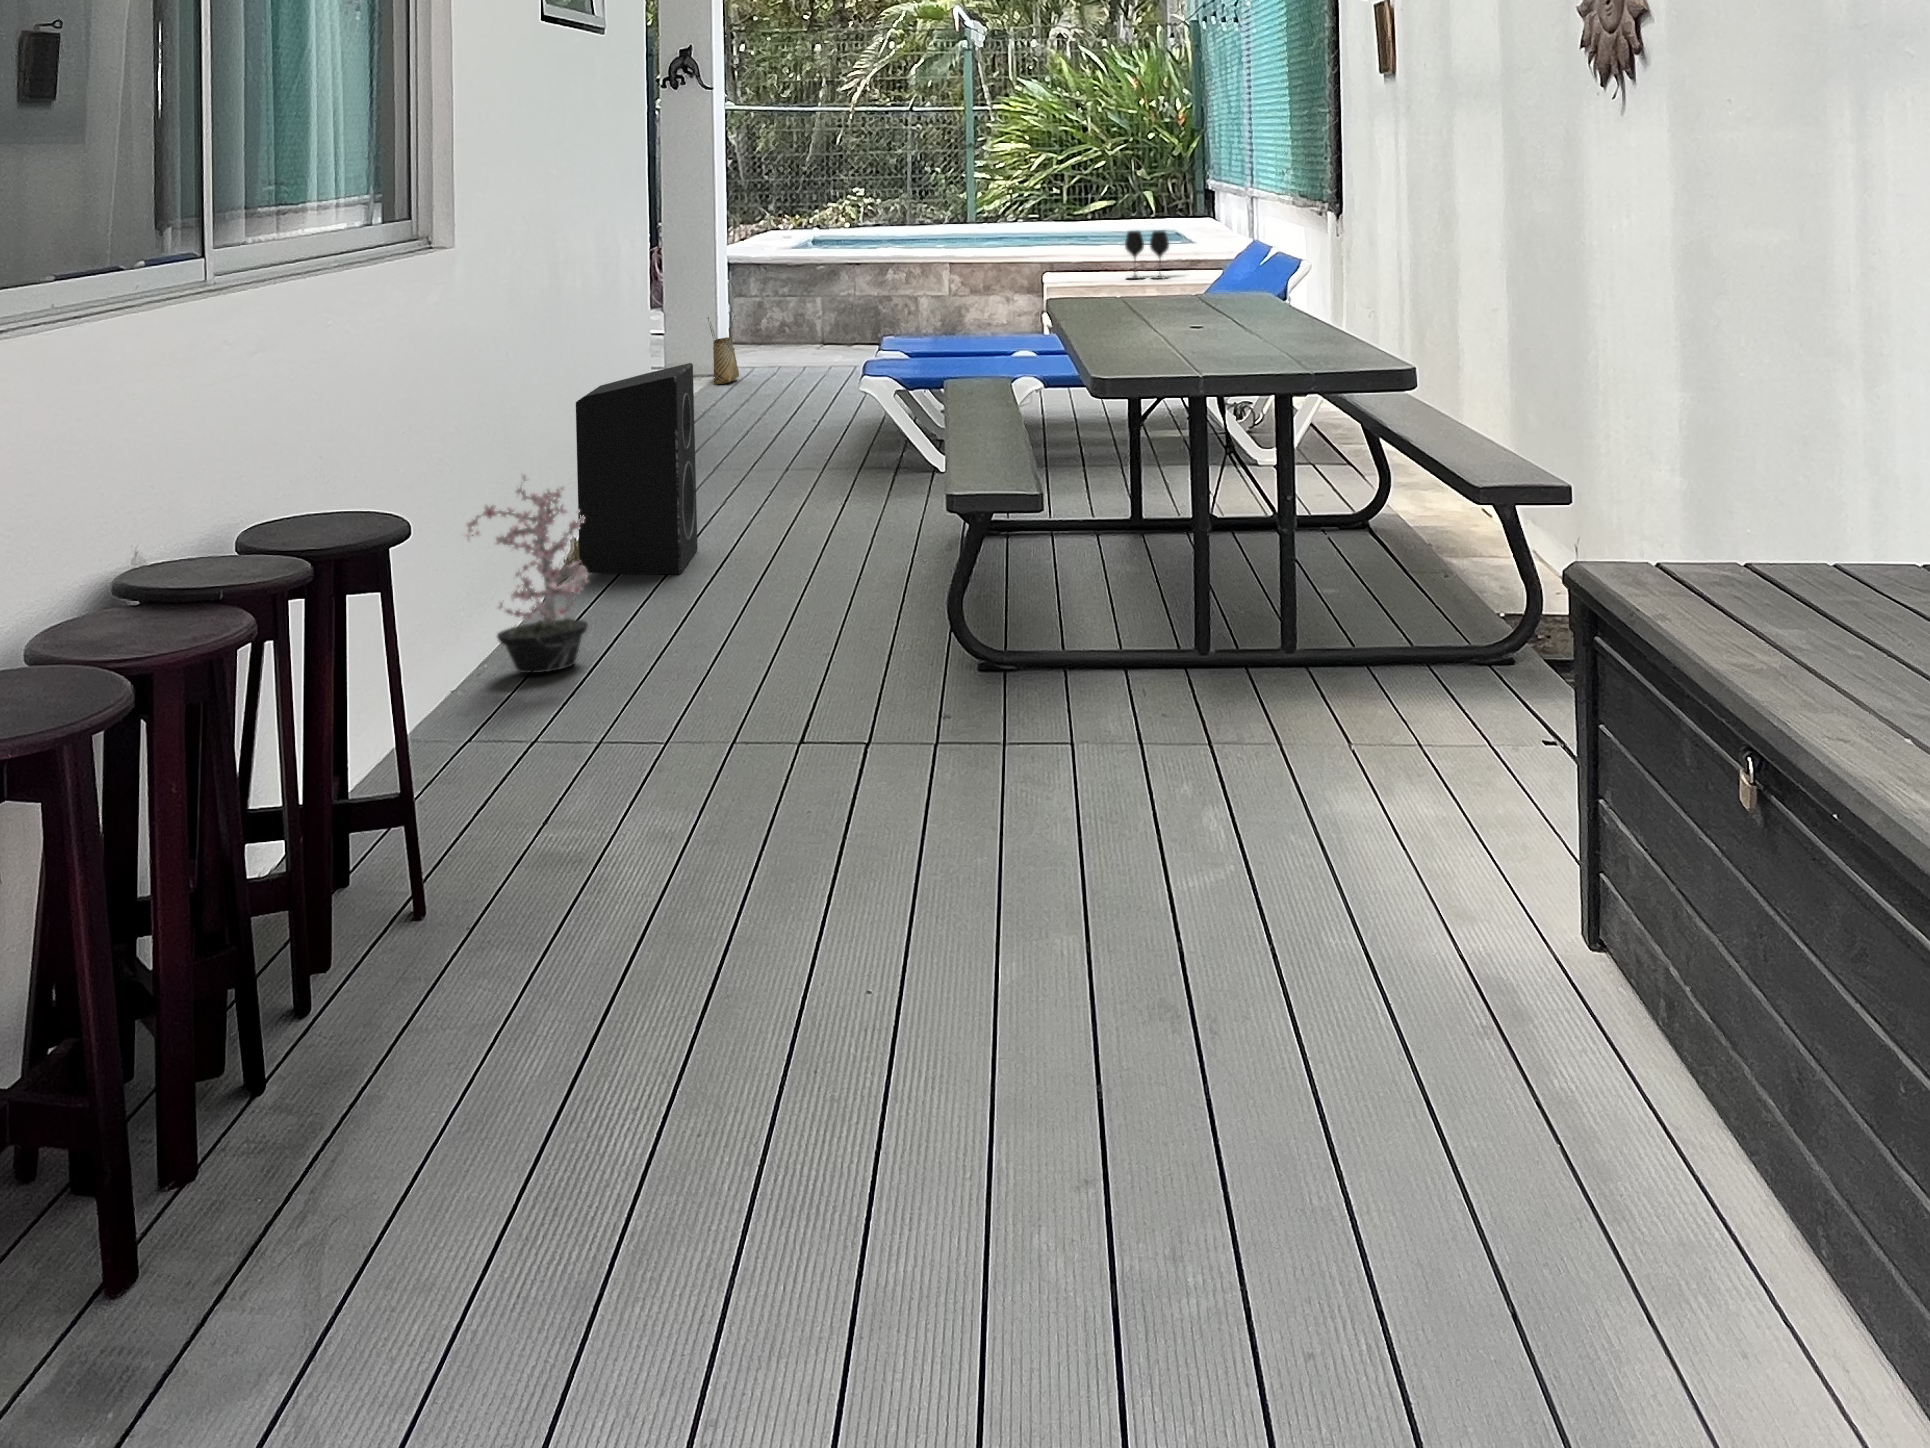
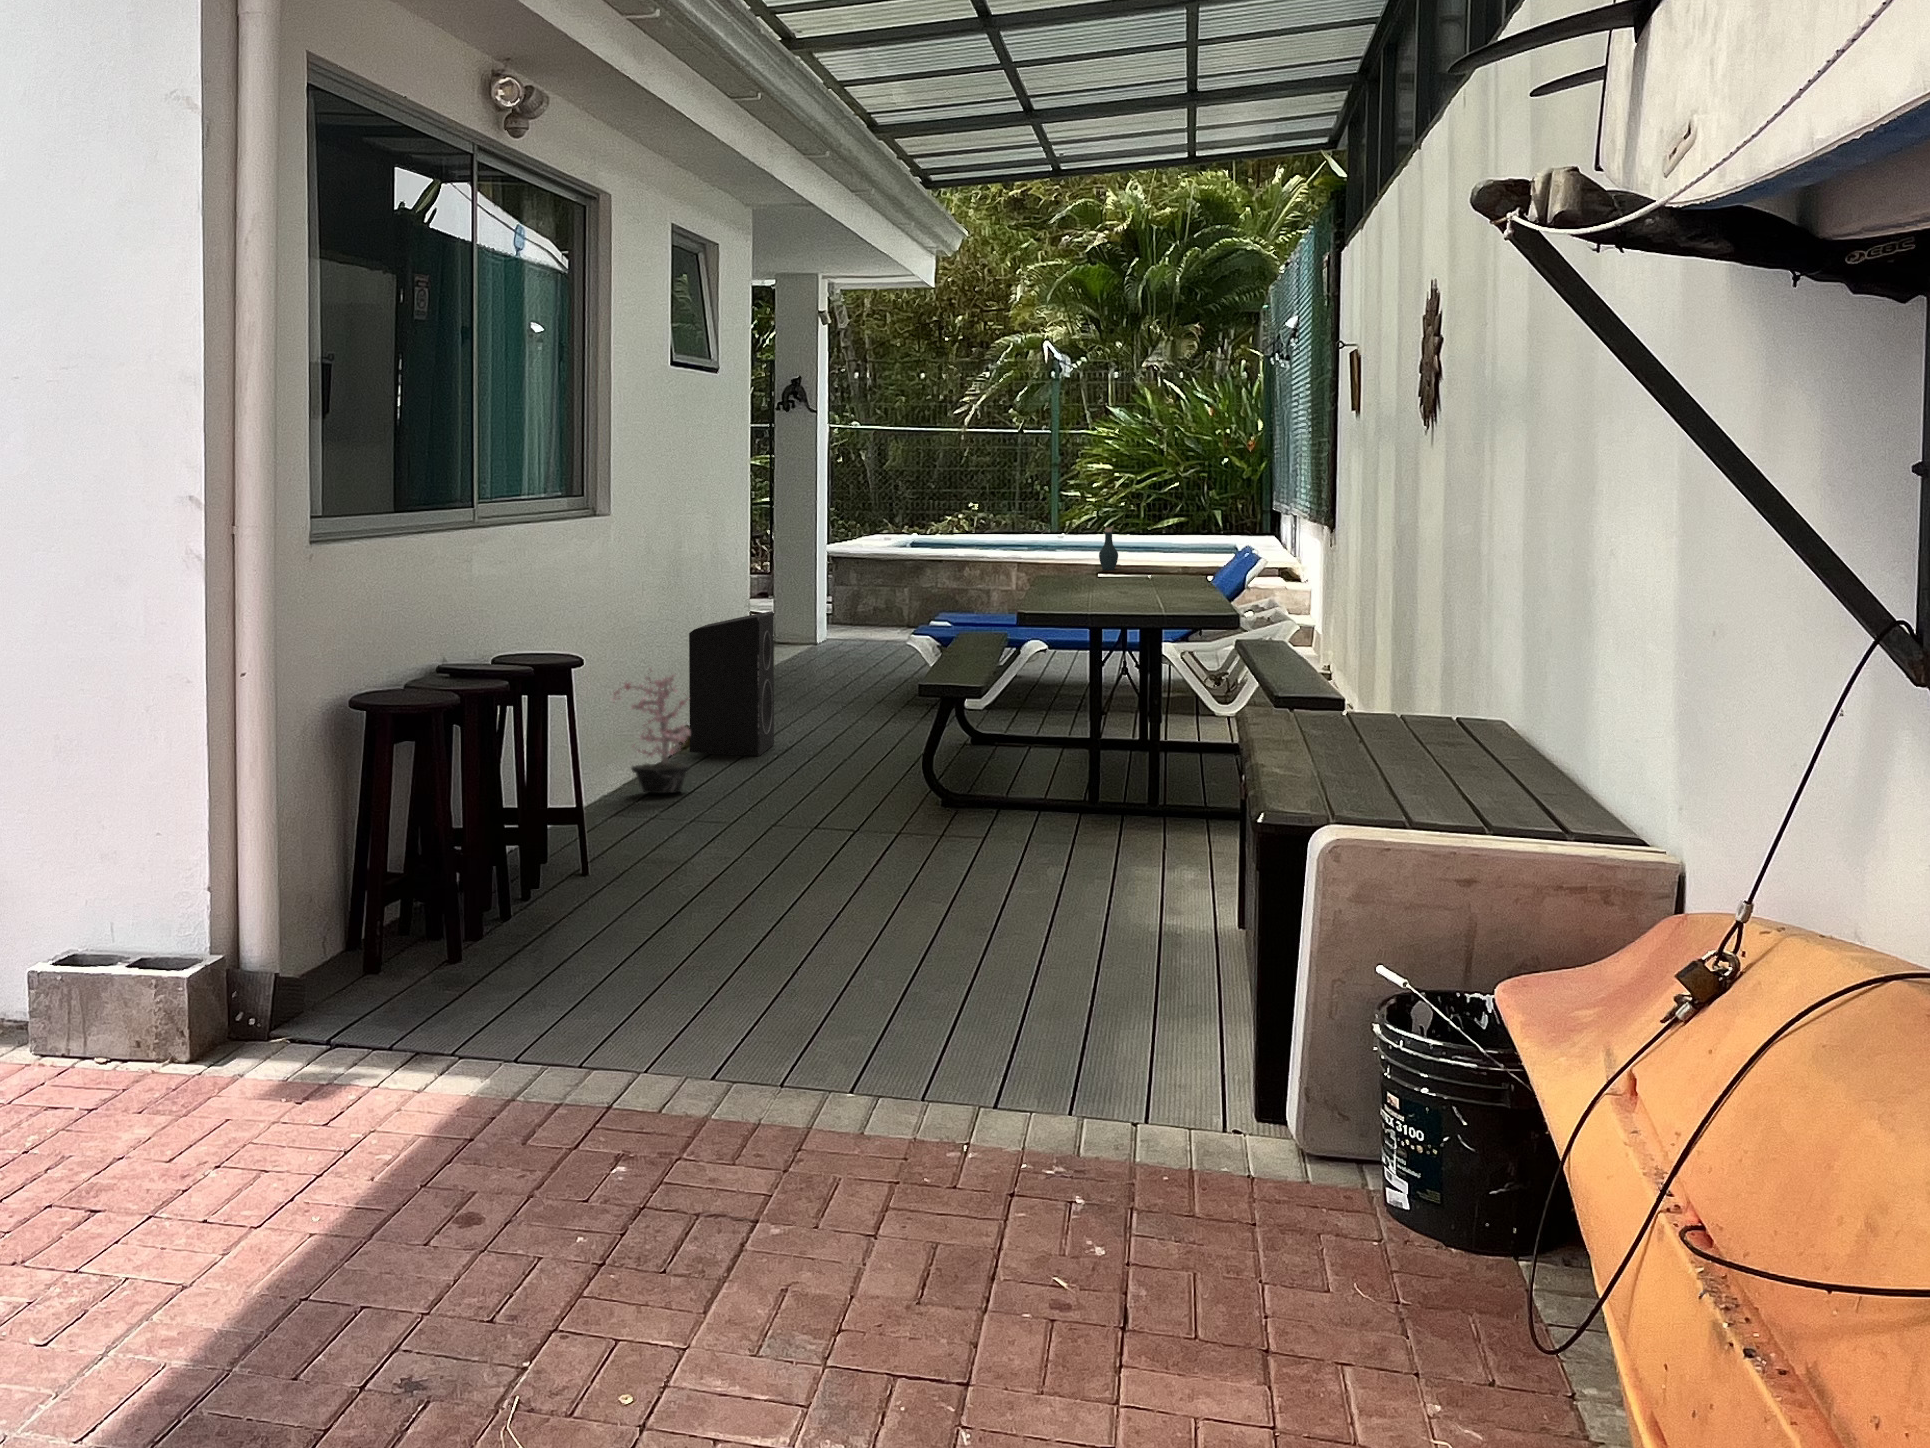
bottle: none [1057,220,1080,270] -> present [1099,528,1118,570]
wine glass: present [1125,230,1169,279] -> none [1148,537,1186,577]
woven basket: present [708,315,739,384] -> none [809,598,834,654]

